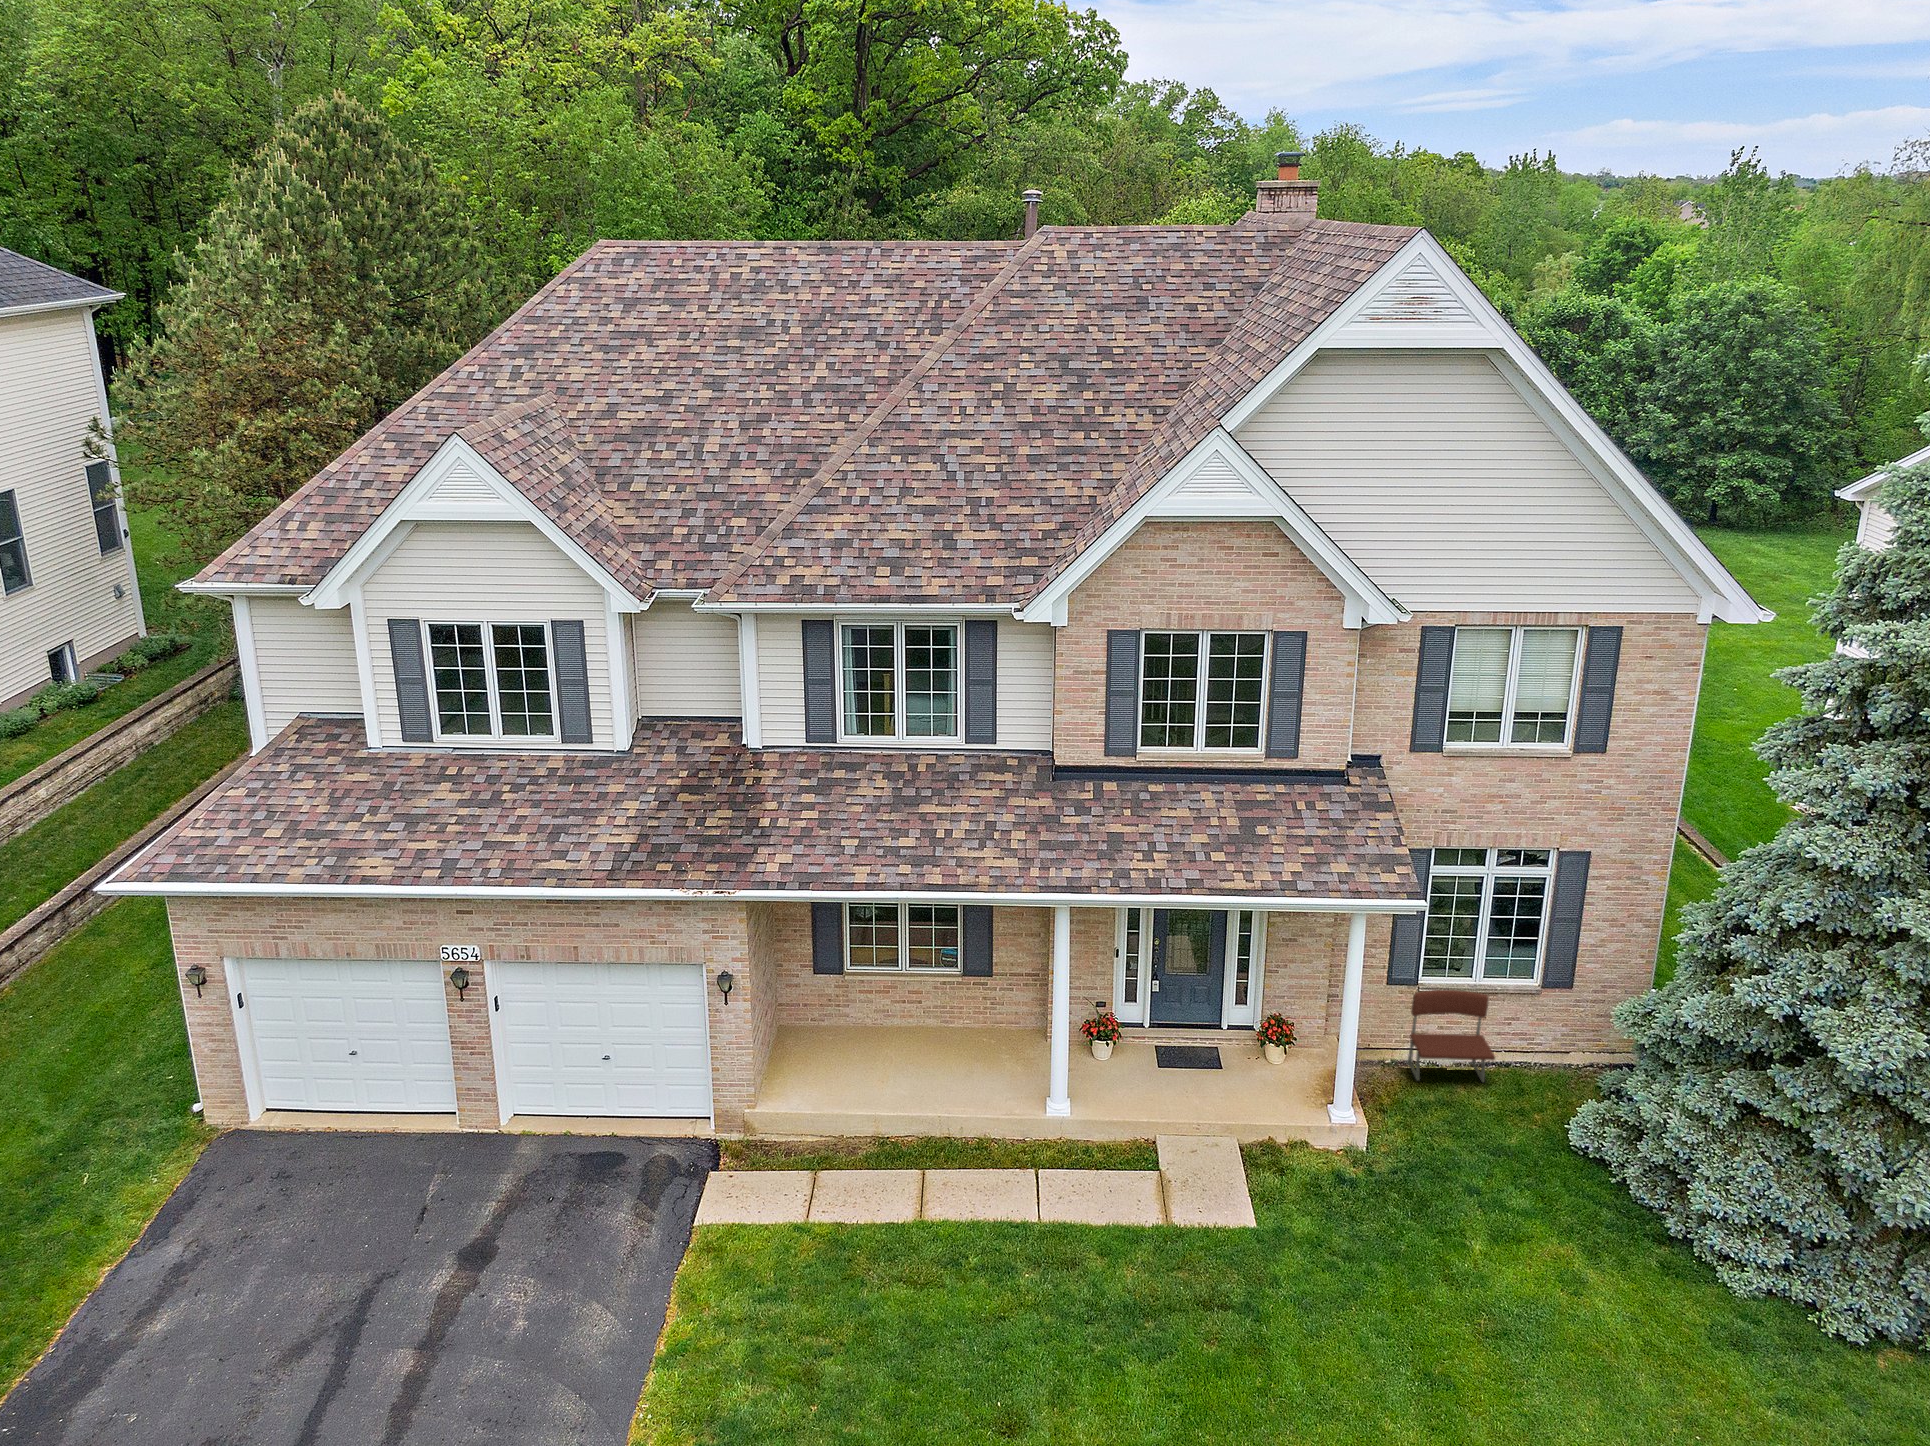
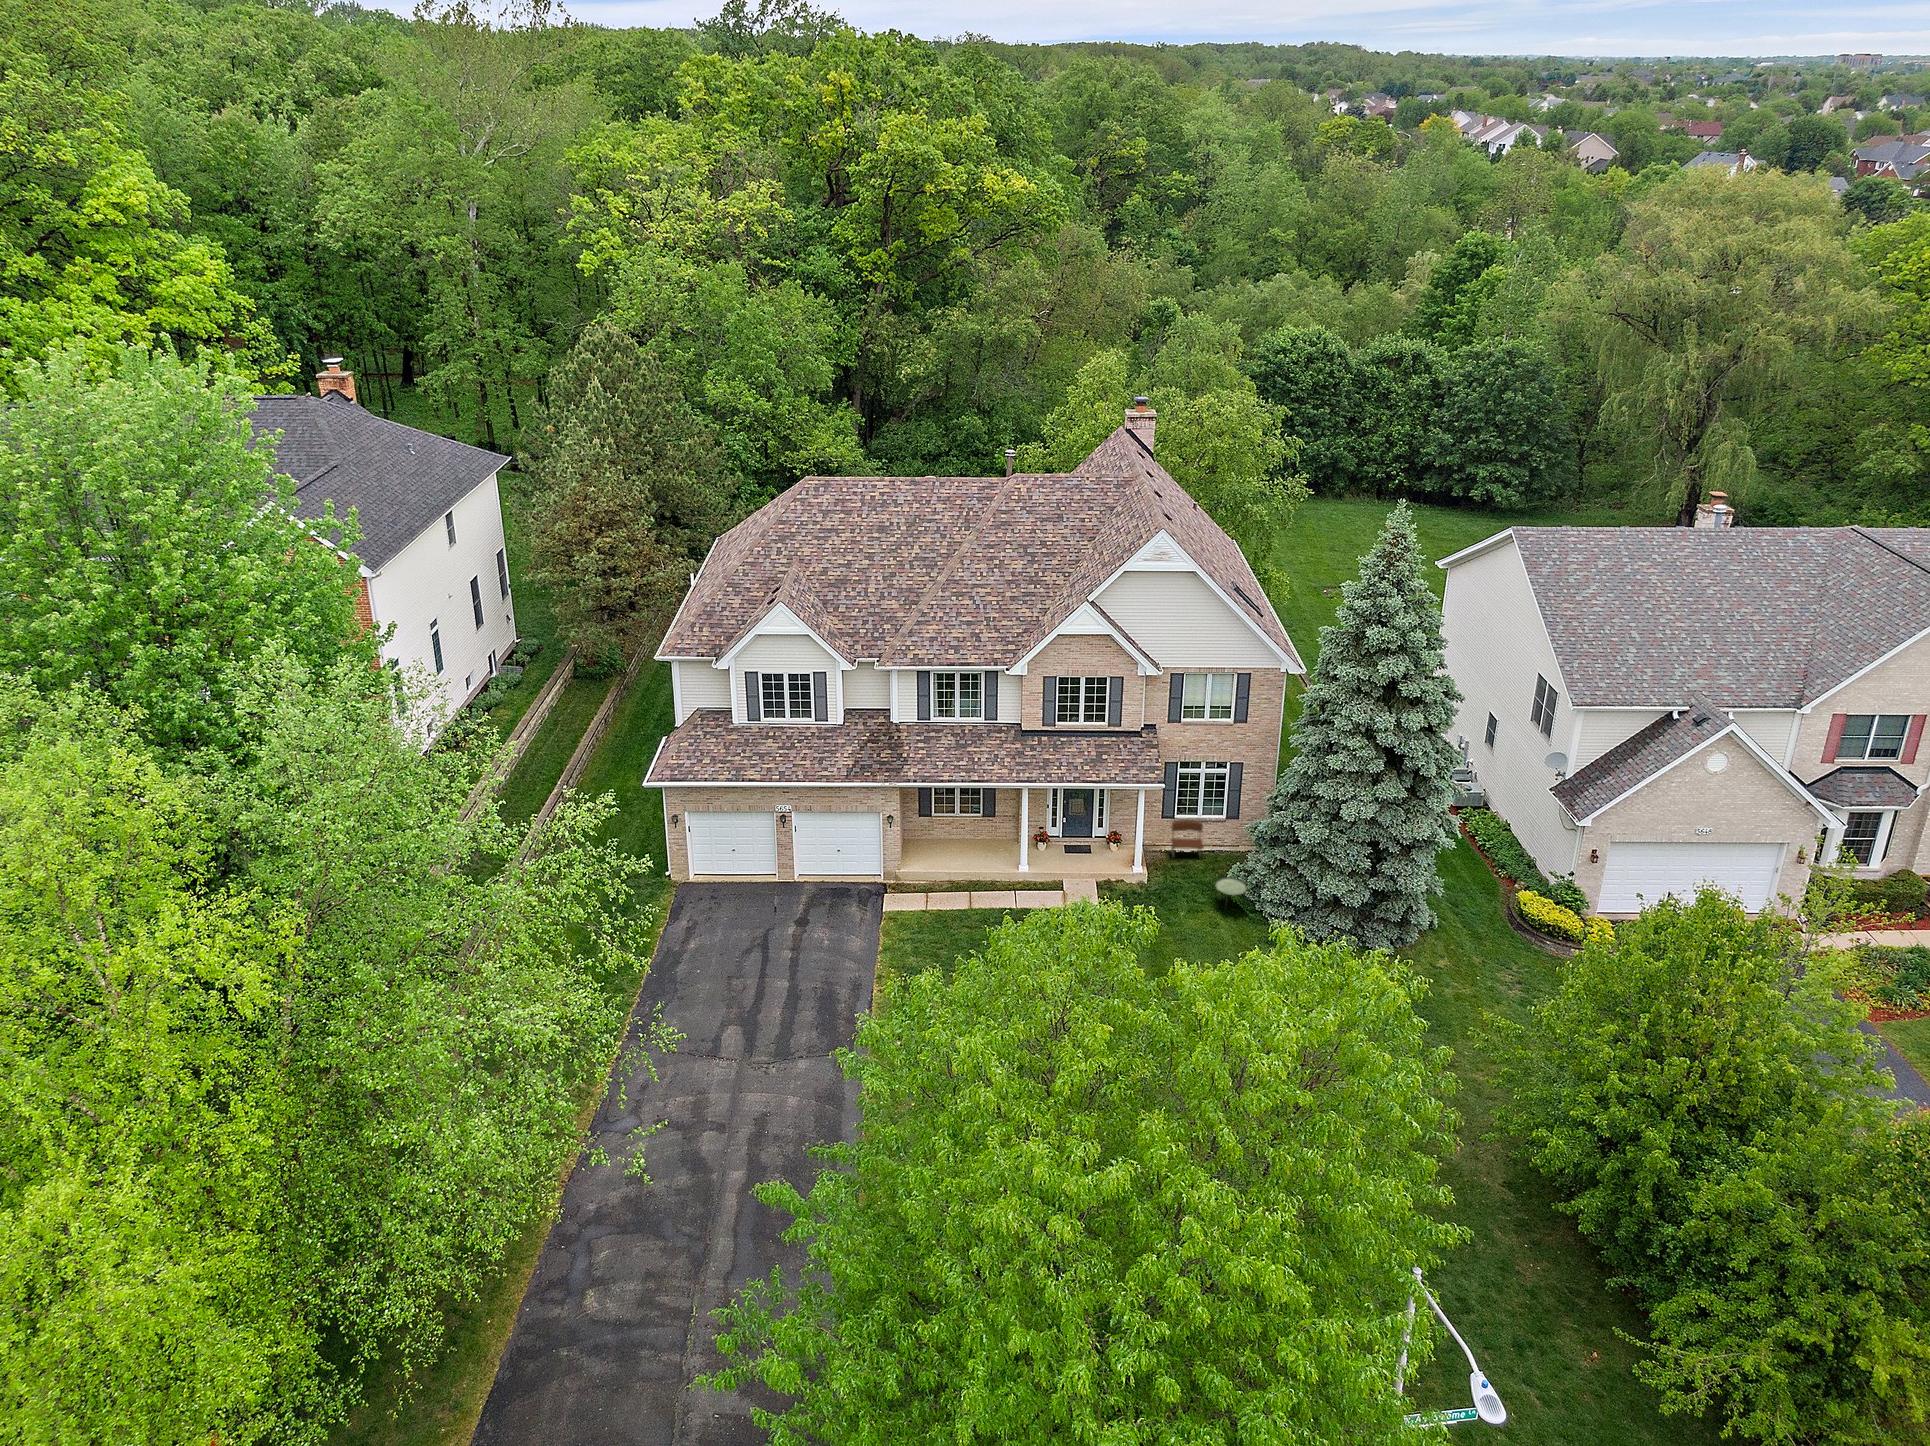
round table: none [1554,1143,1653,1237] -> present [1214,877,1248,908]

